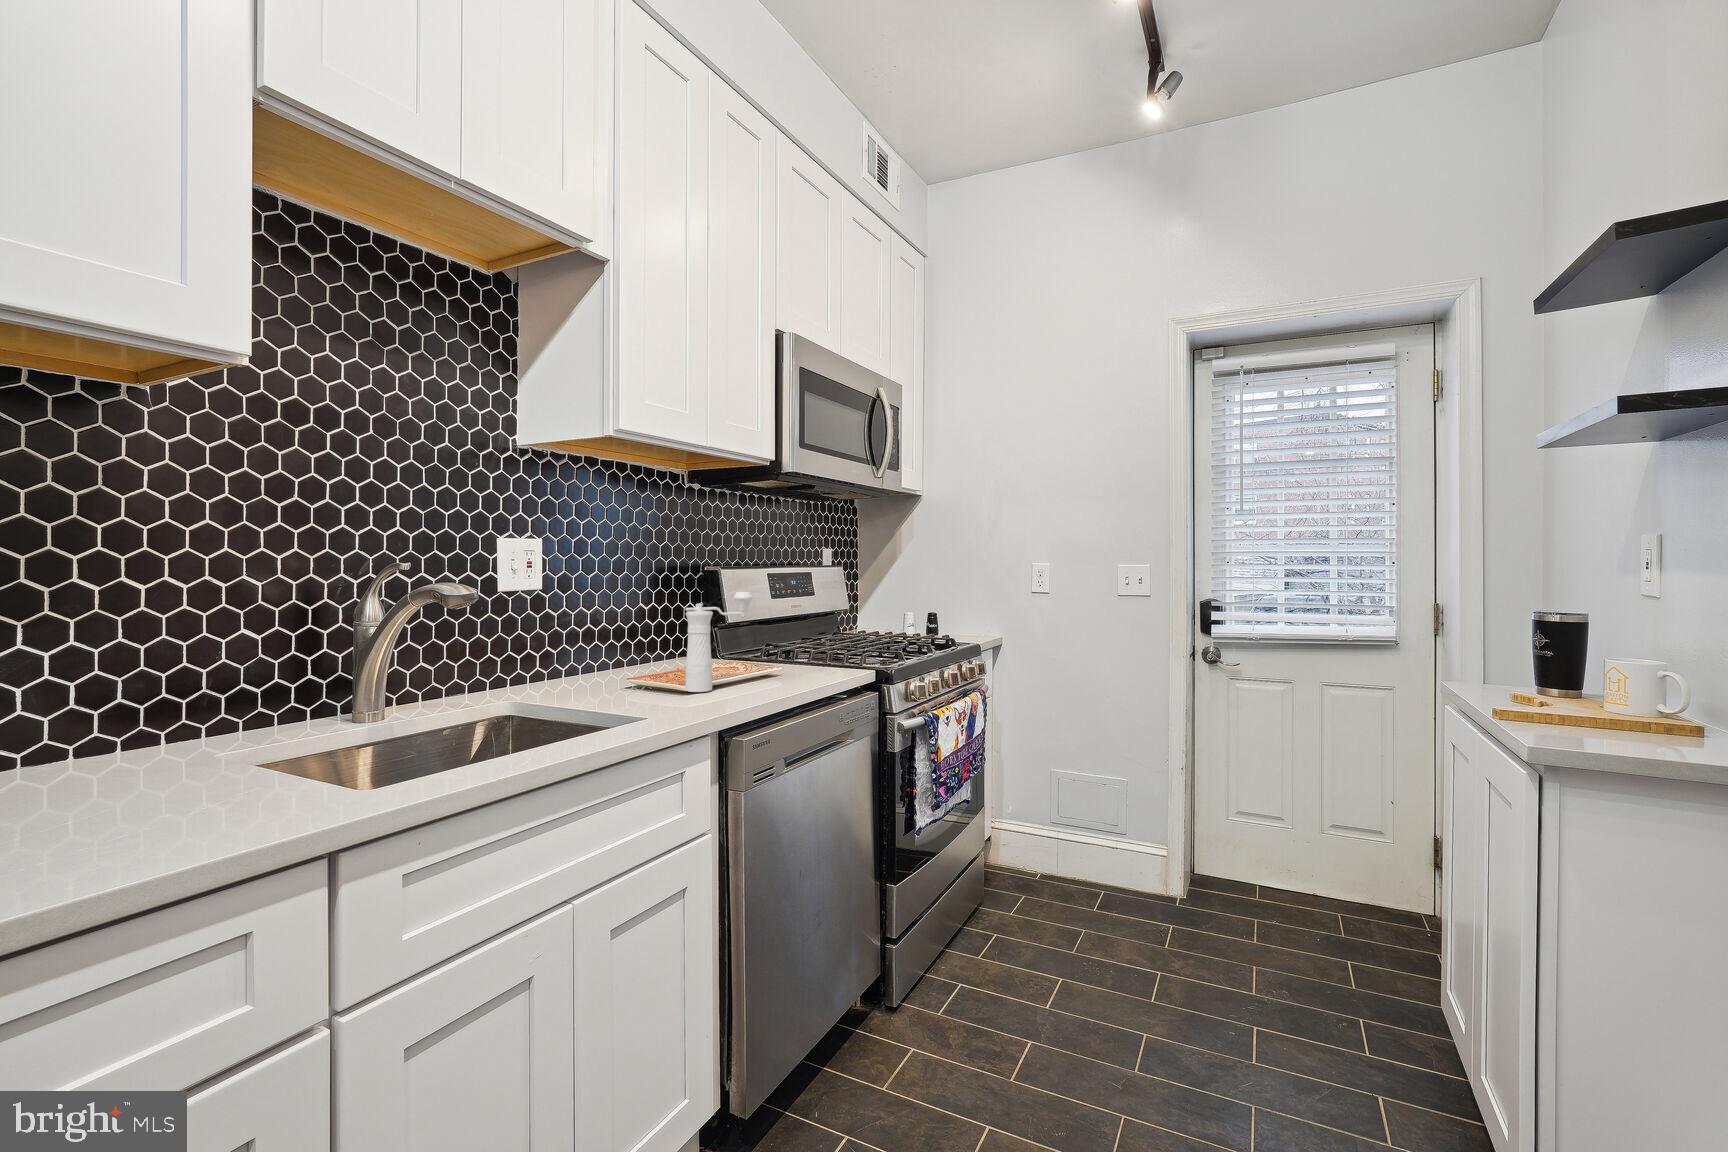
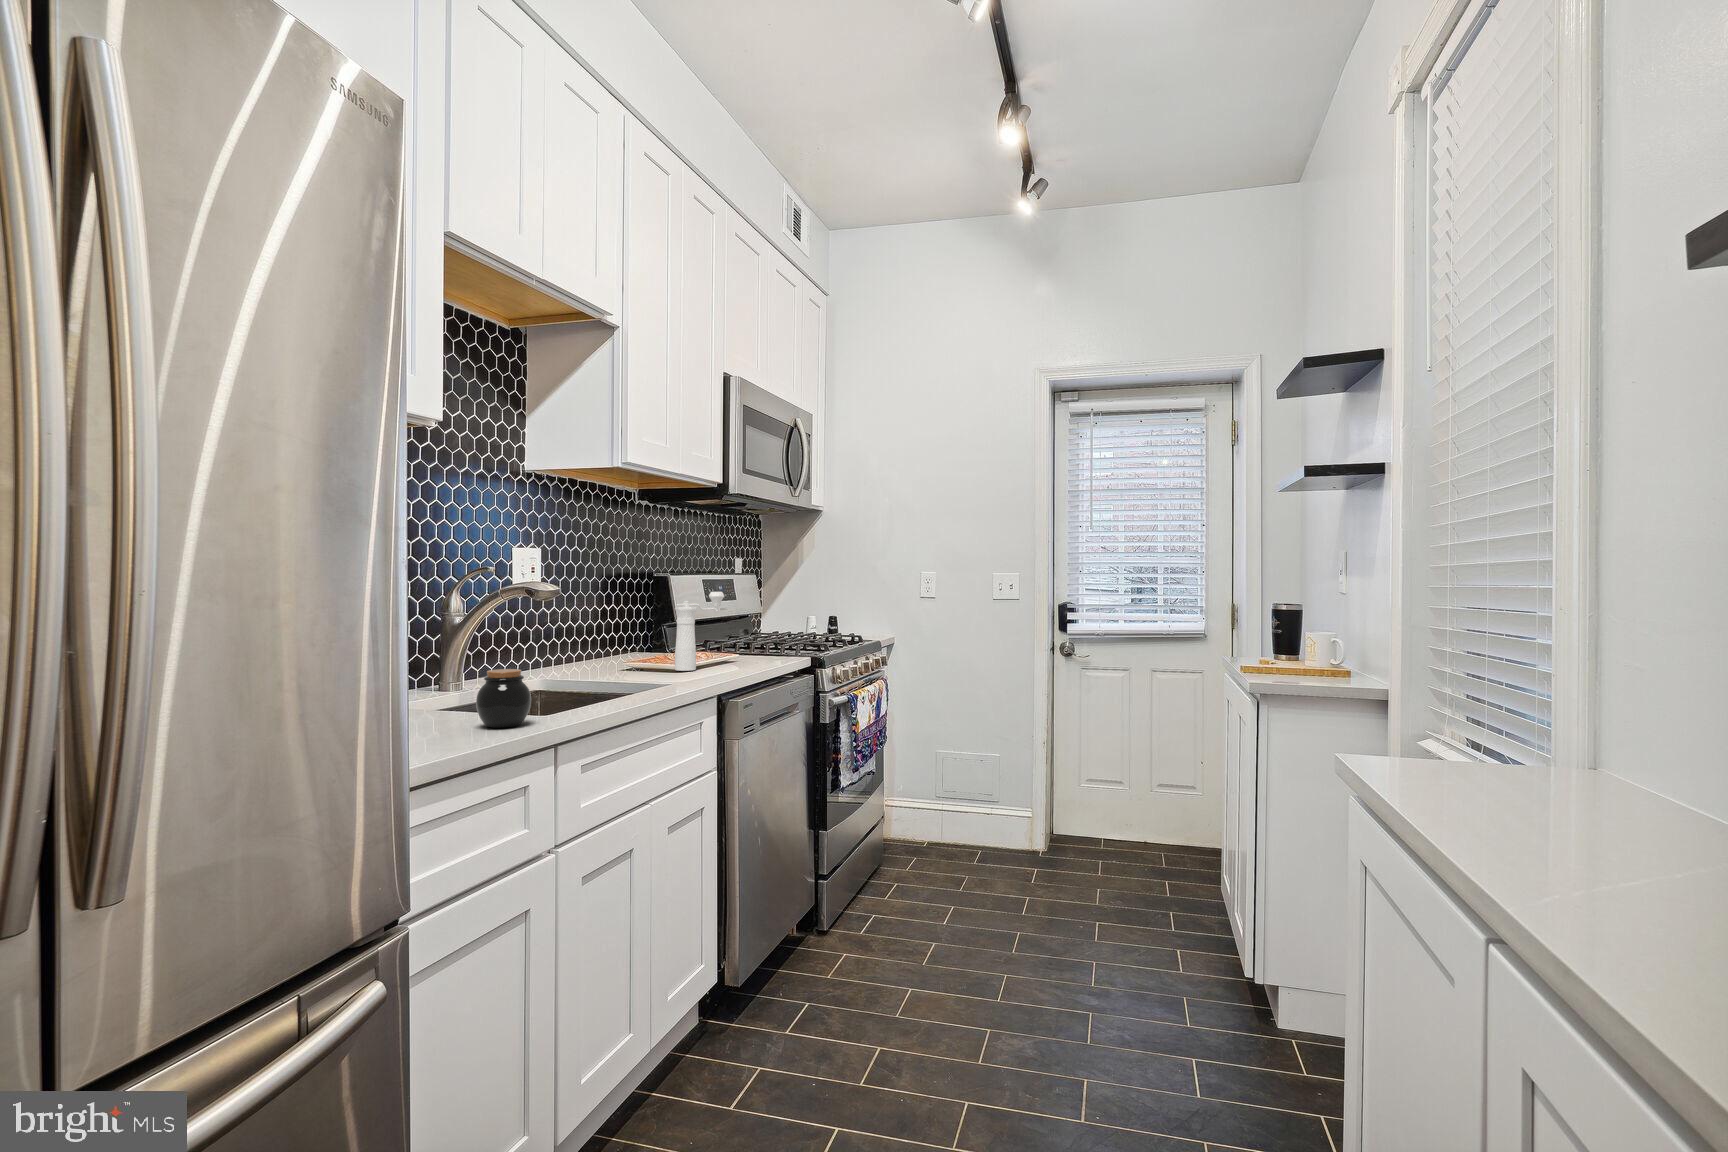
jar: none [233,720,331,816] -> present [476,669,531,728]

